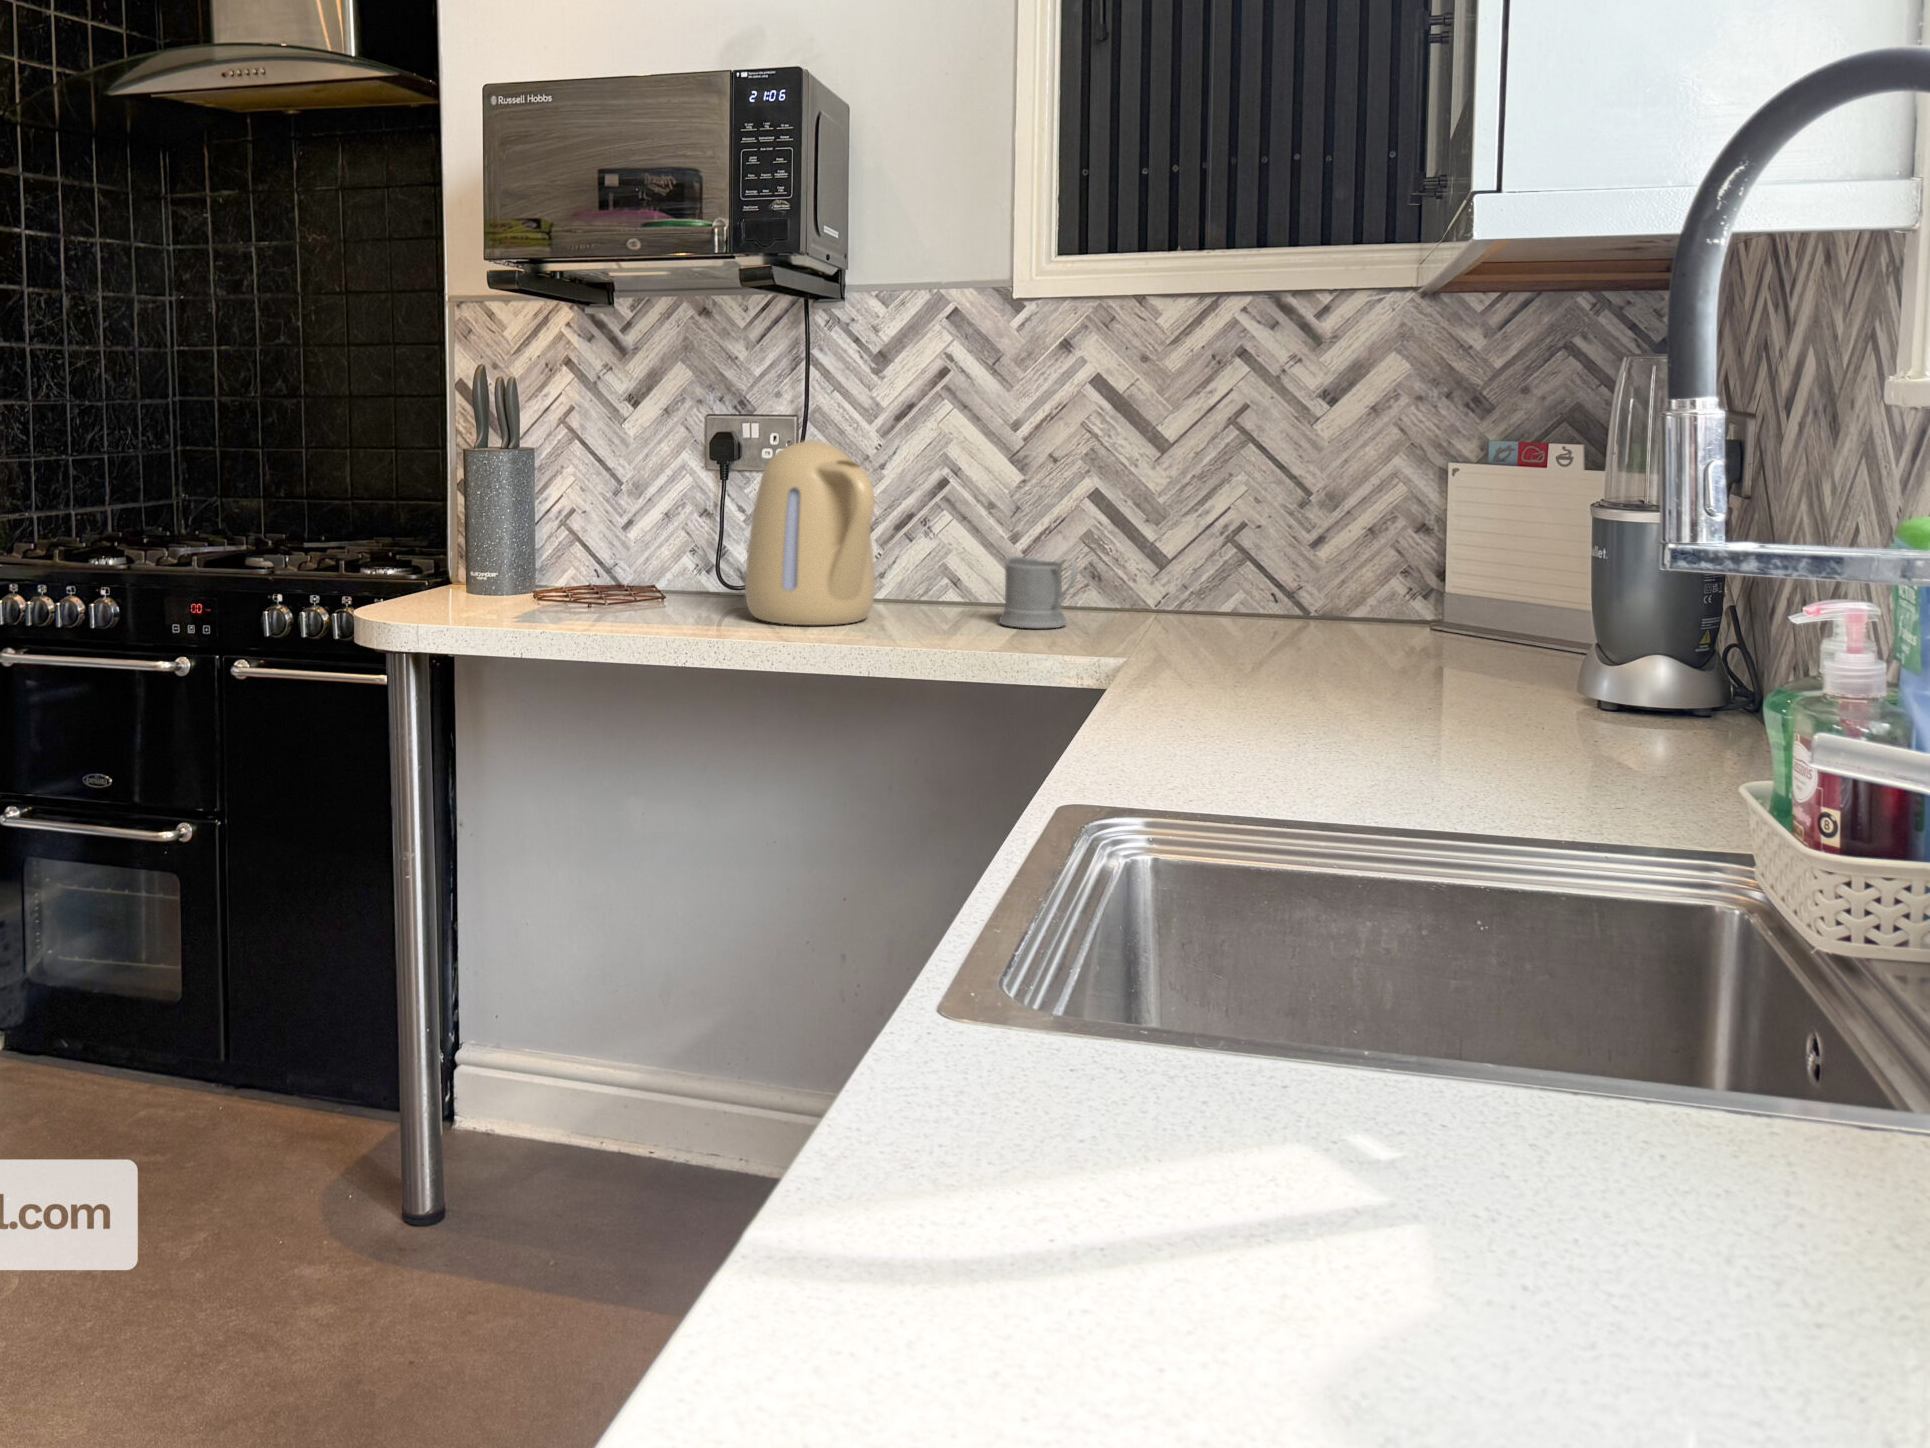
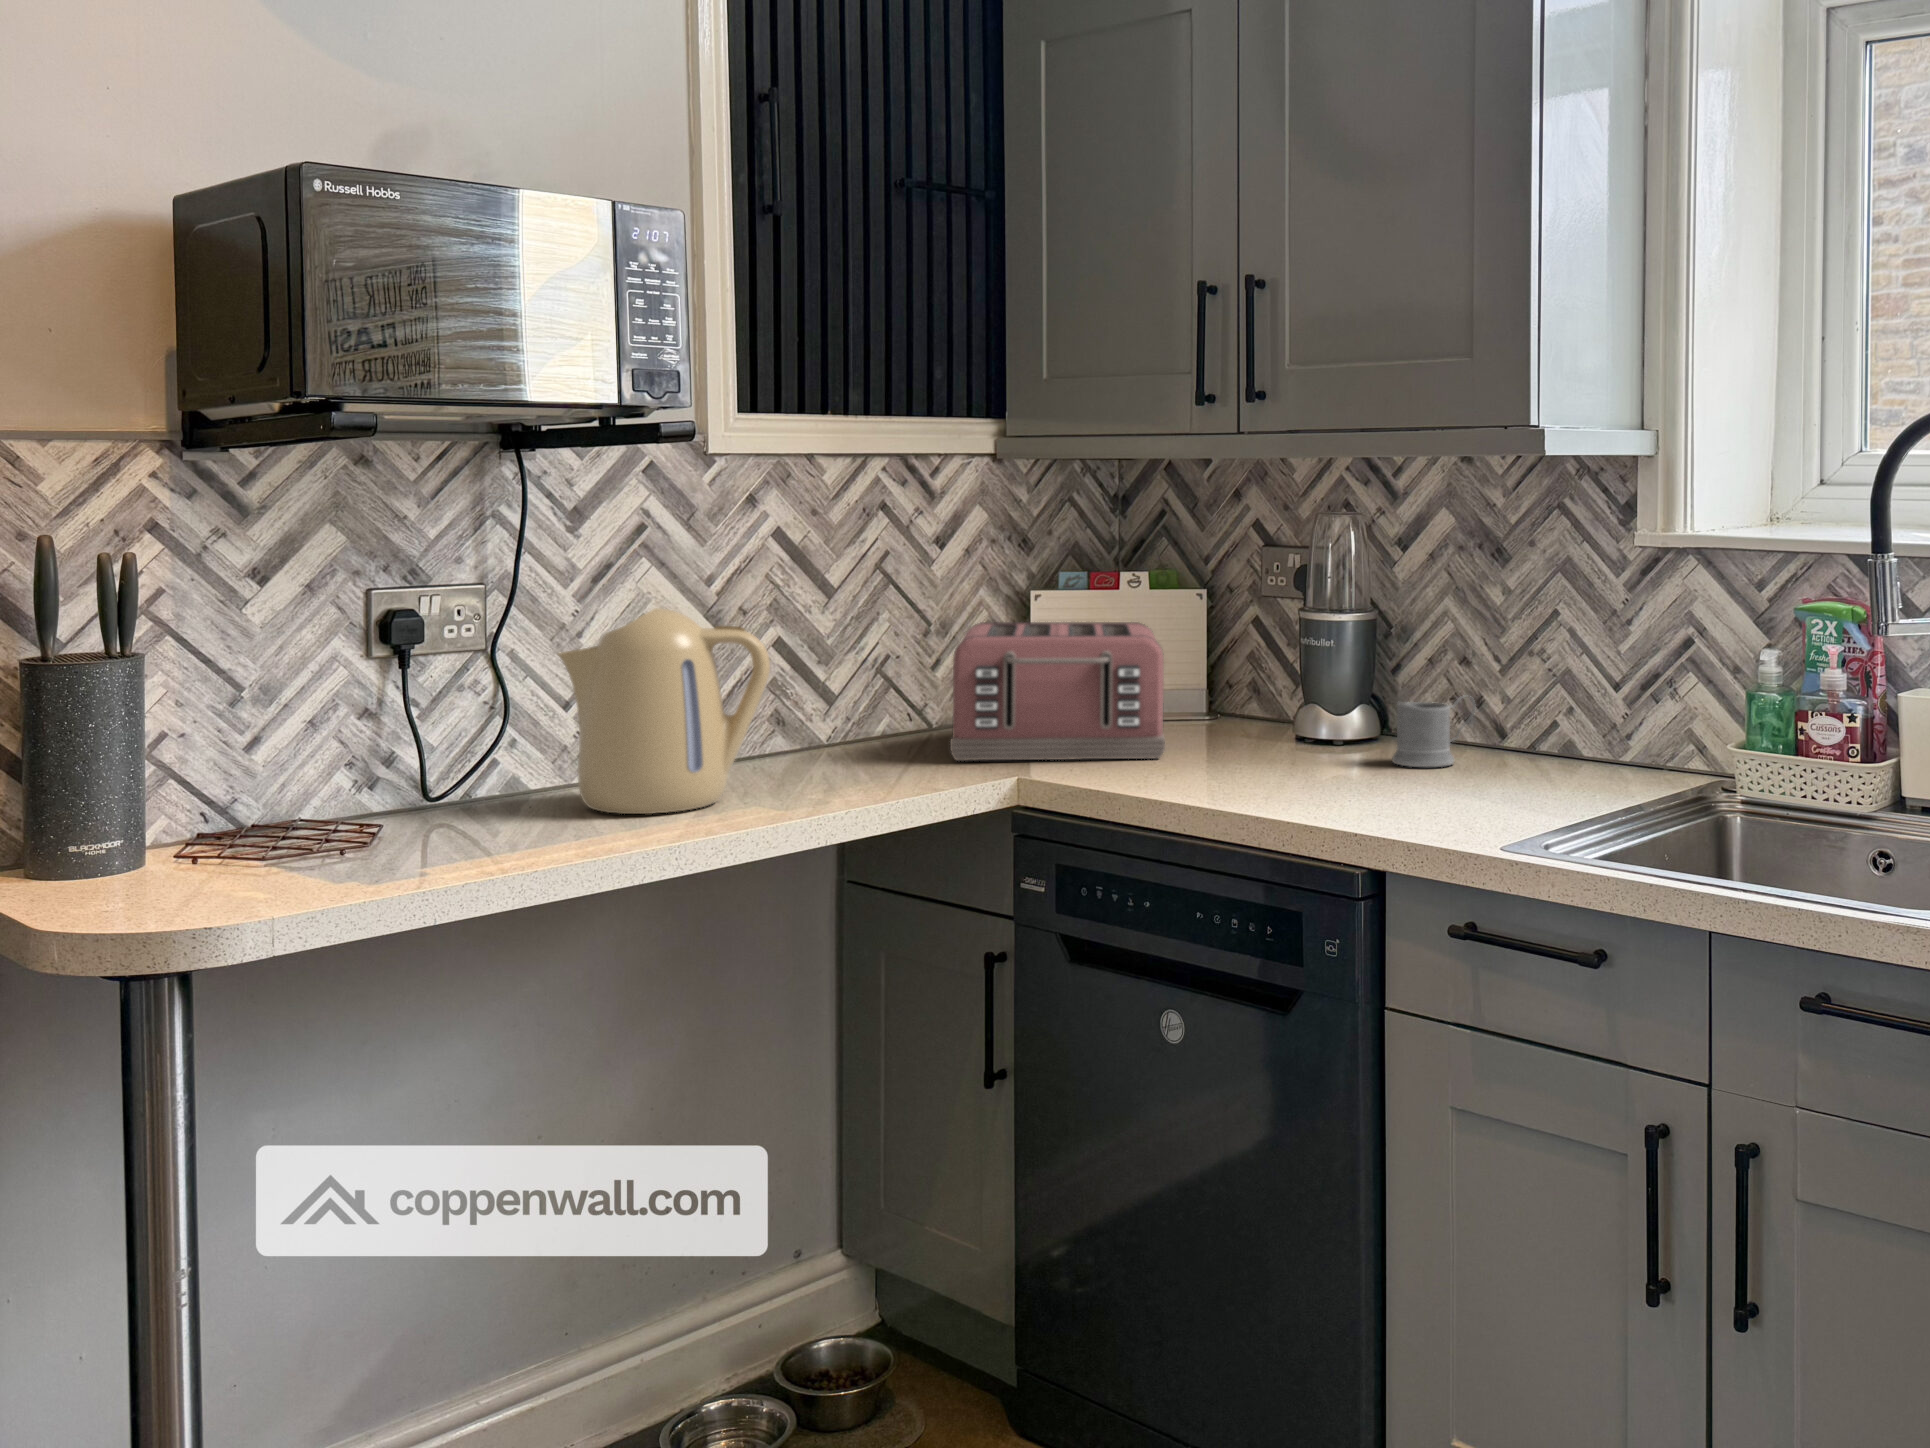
toaster: none [1131,495,1510,676] -> present [950,622,1165,761]
mug: present [999,556,1078,628] -> present [1392,697,1476,767]

